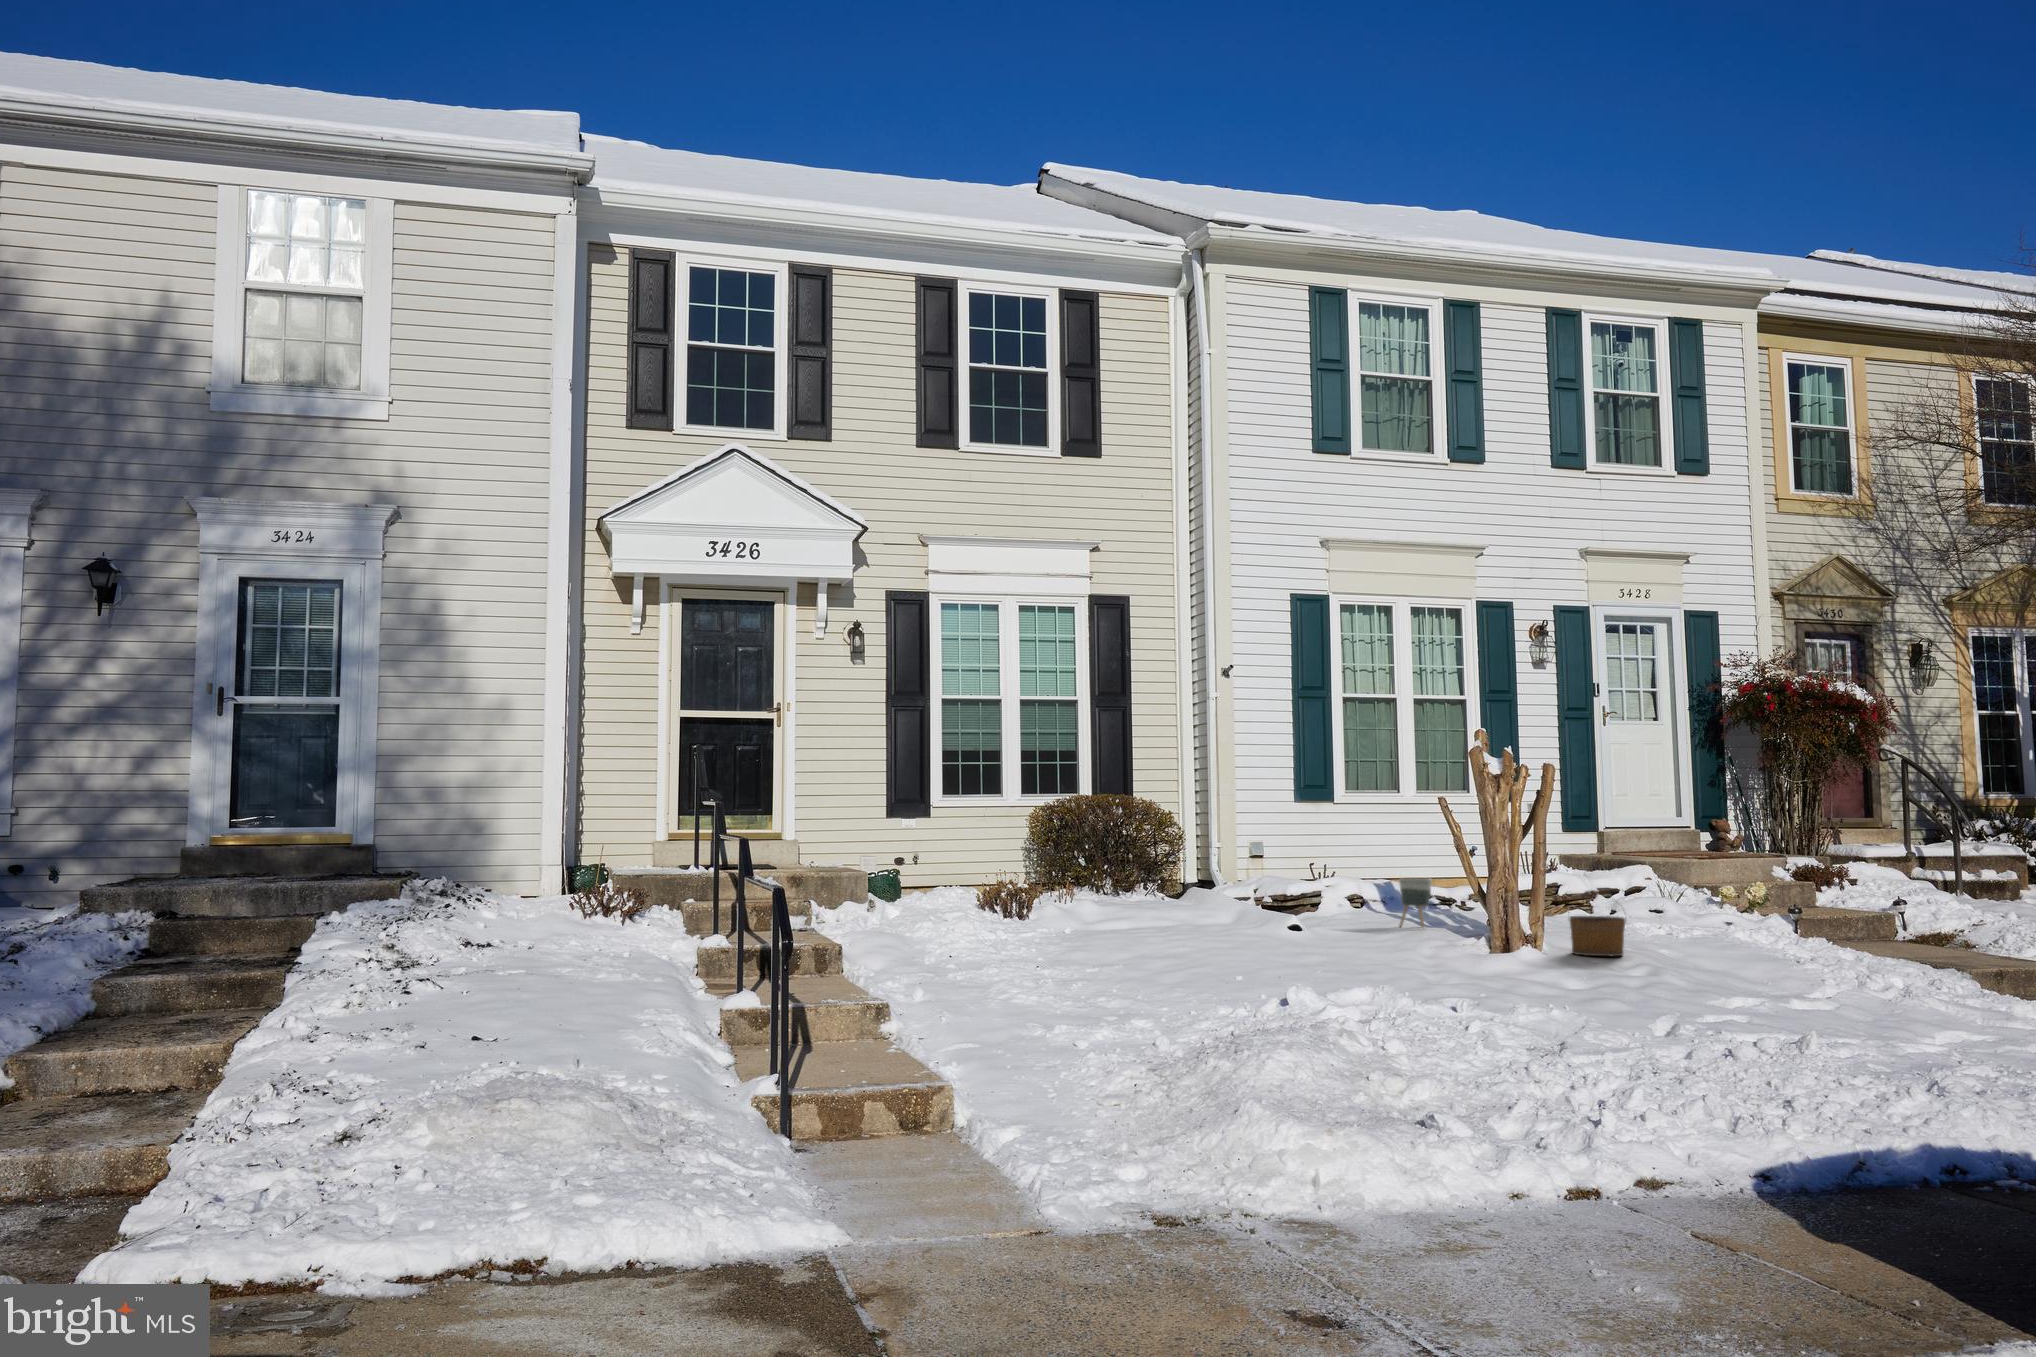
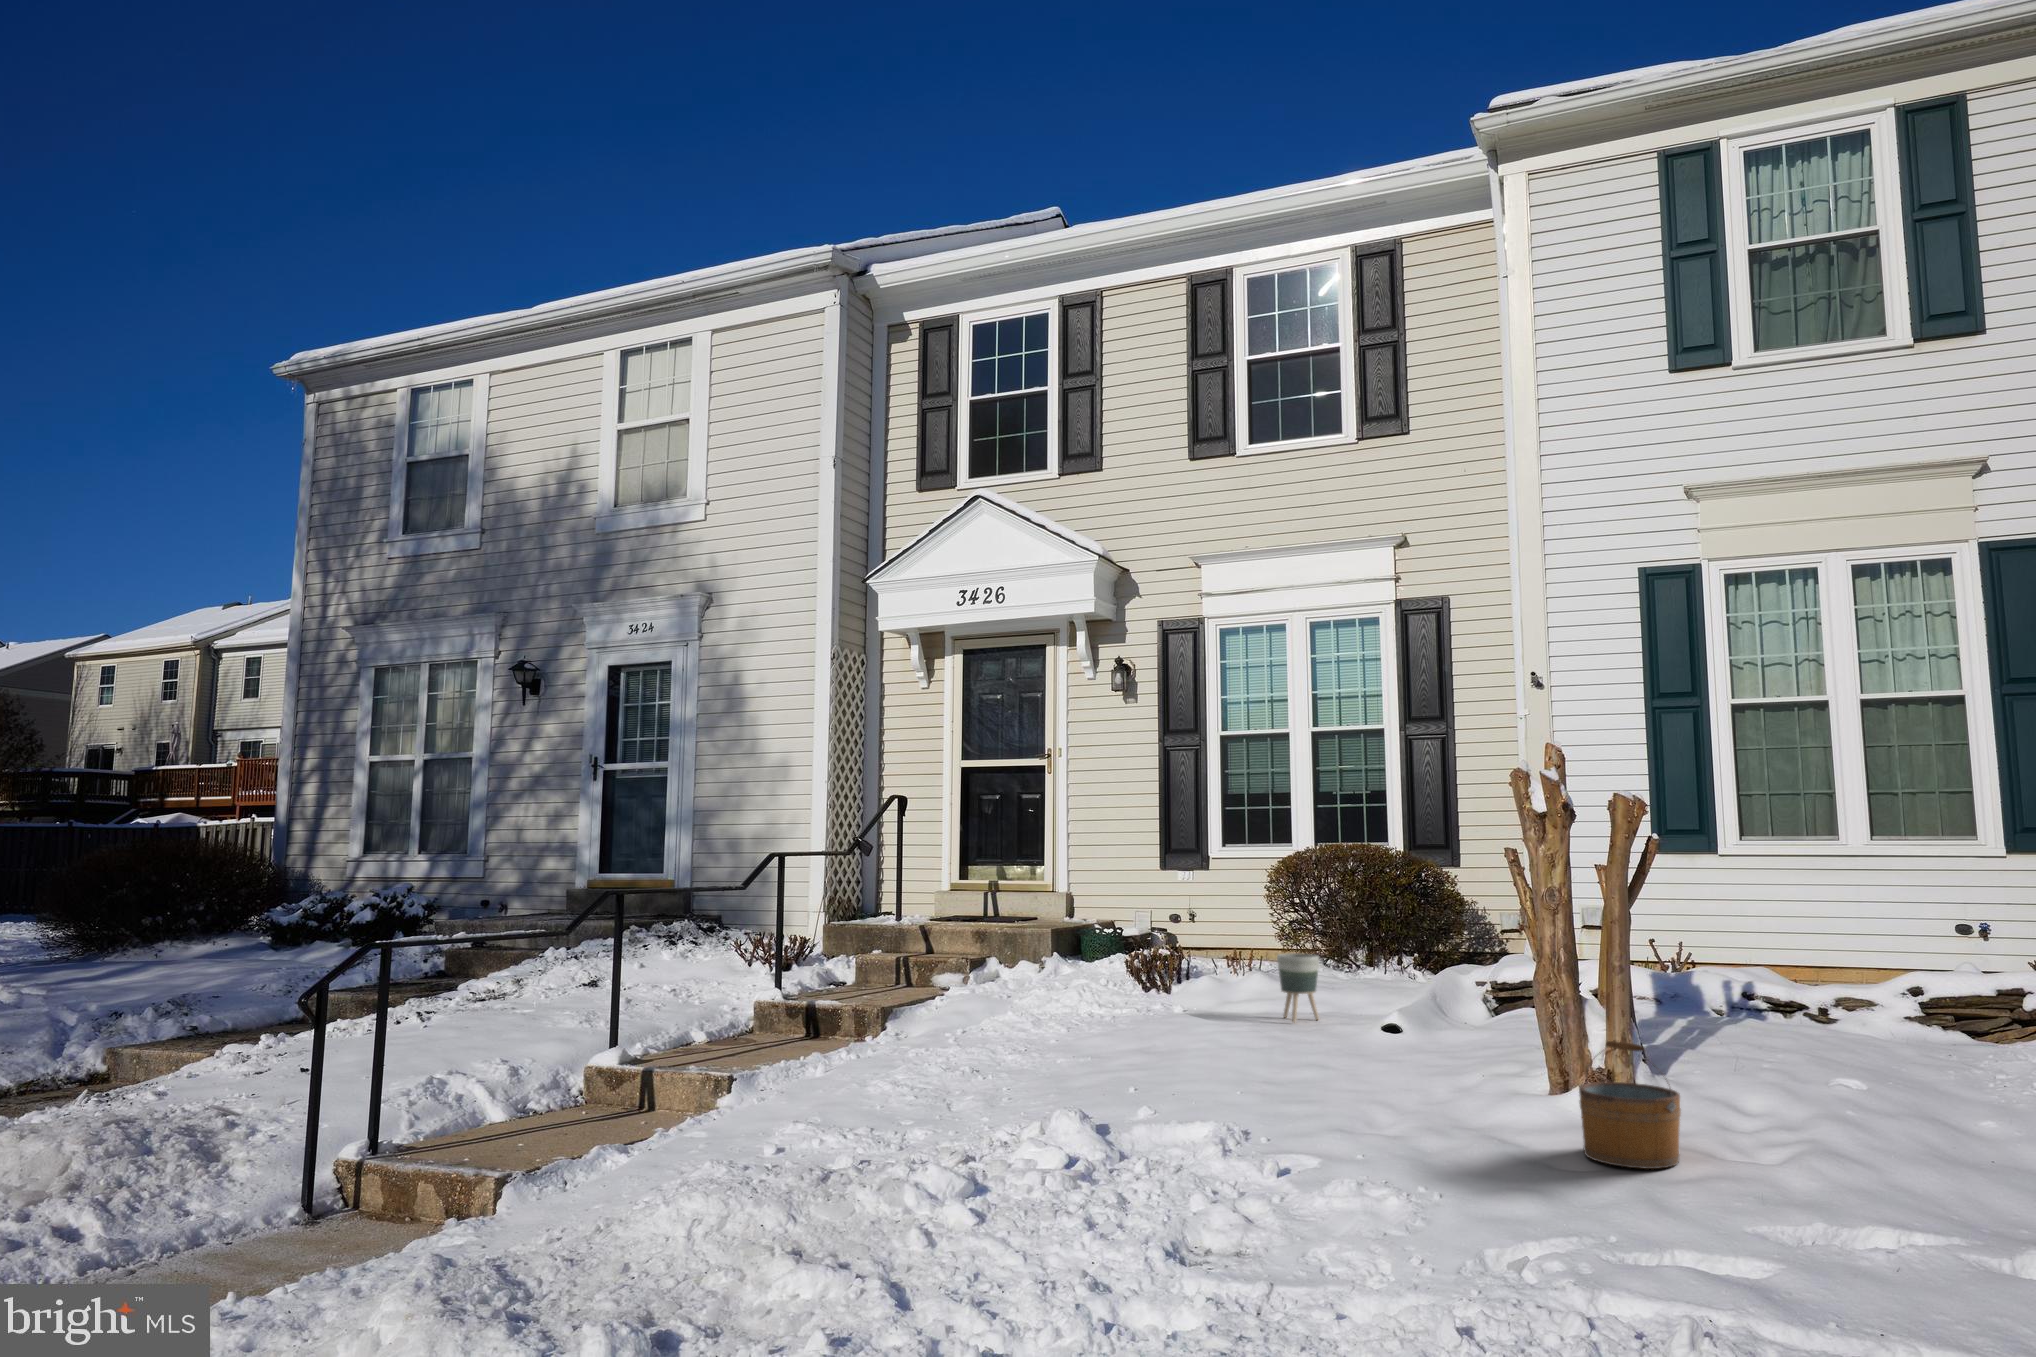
planter: present [1399,878,1432,928] -> present [1277,953,1319,1023]

